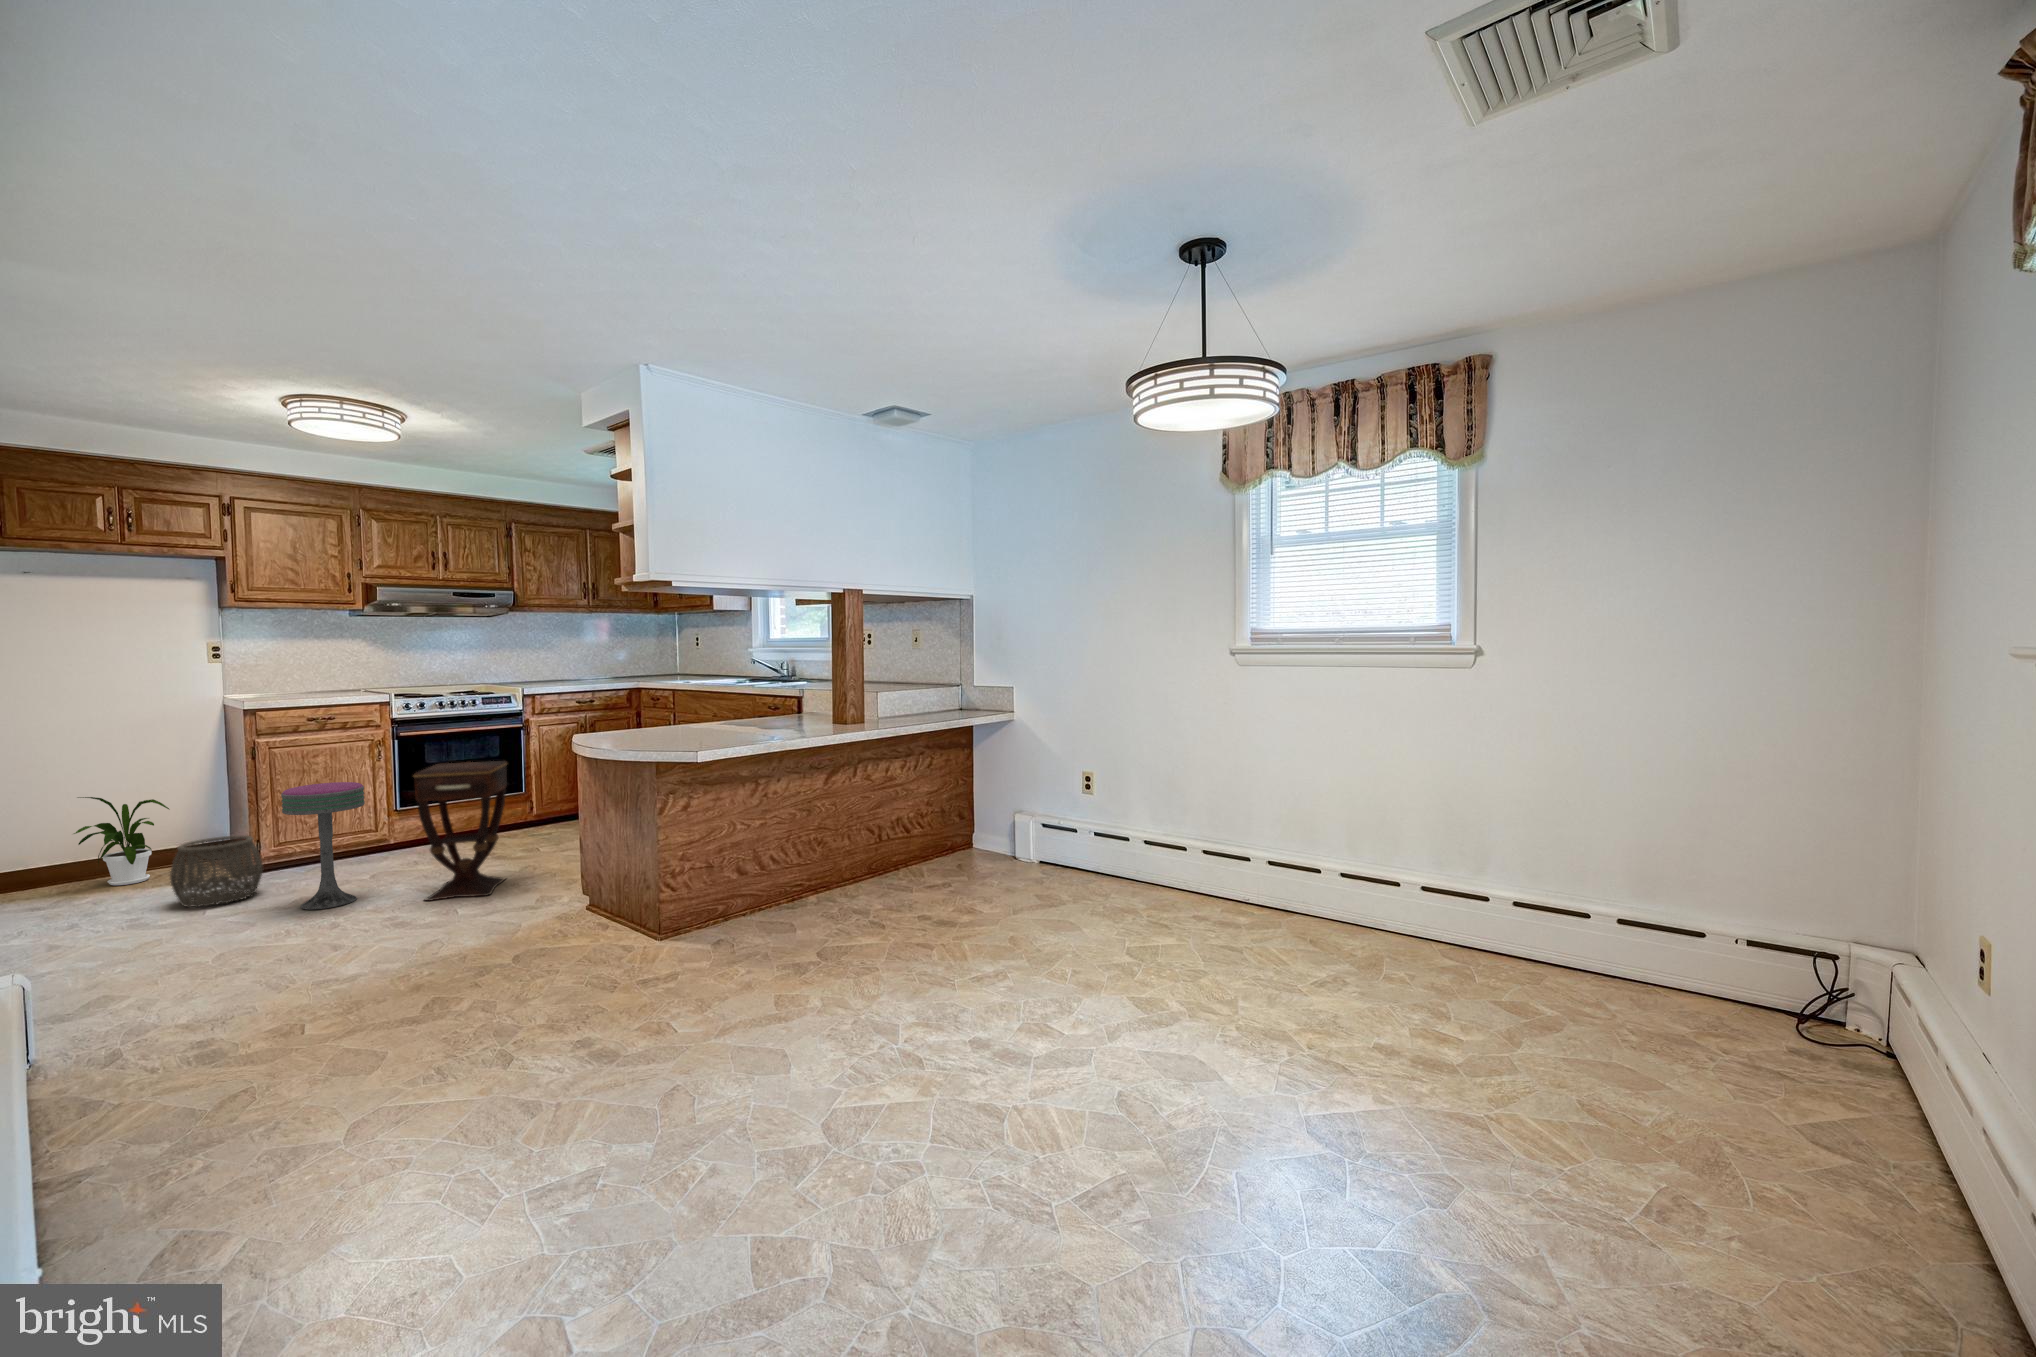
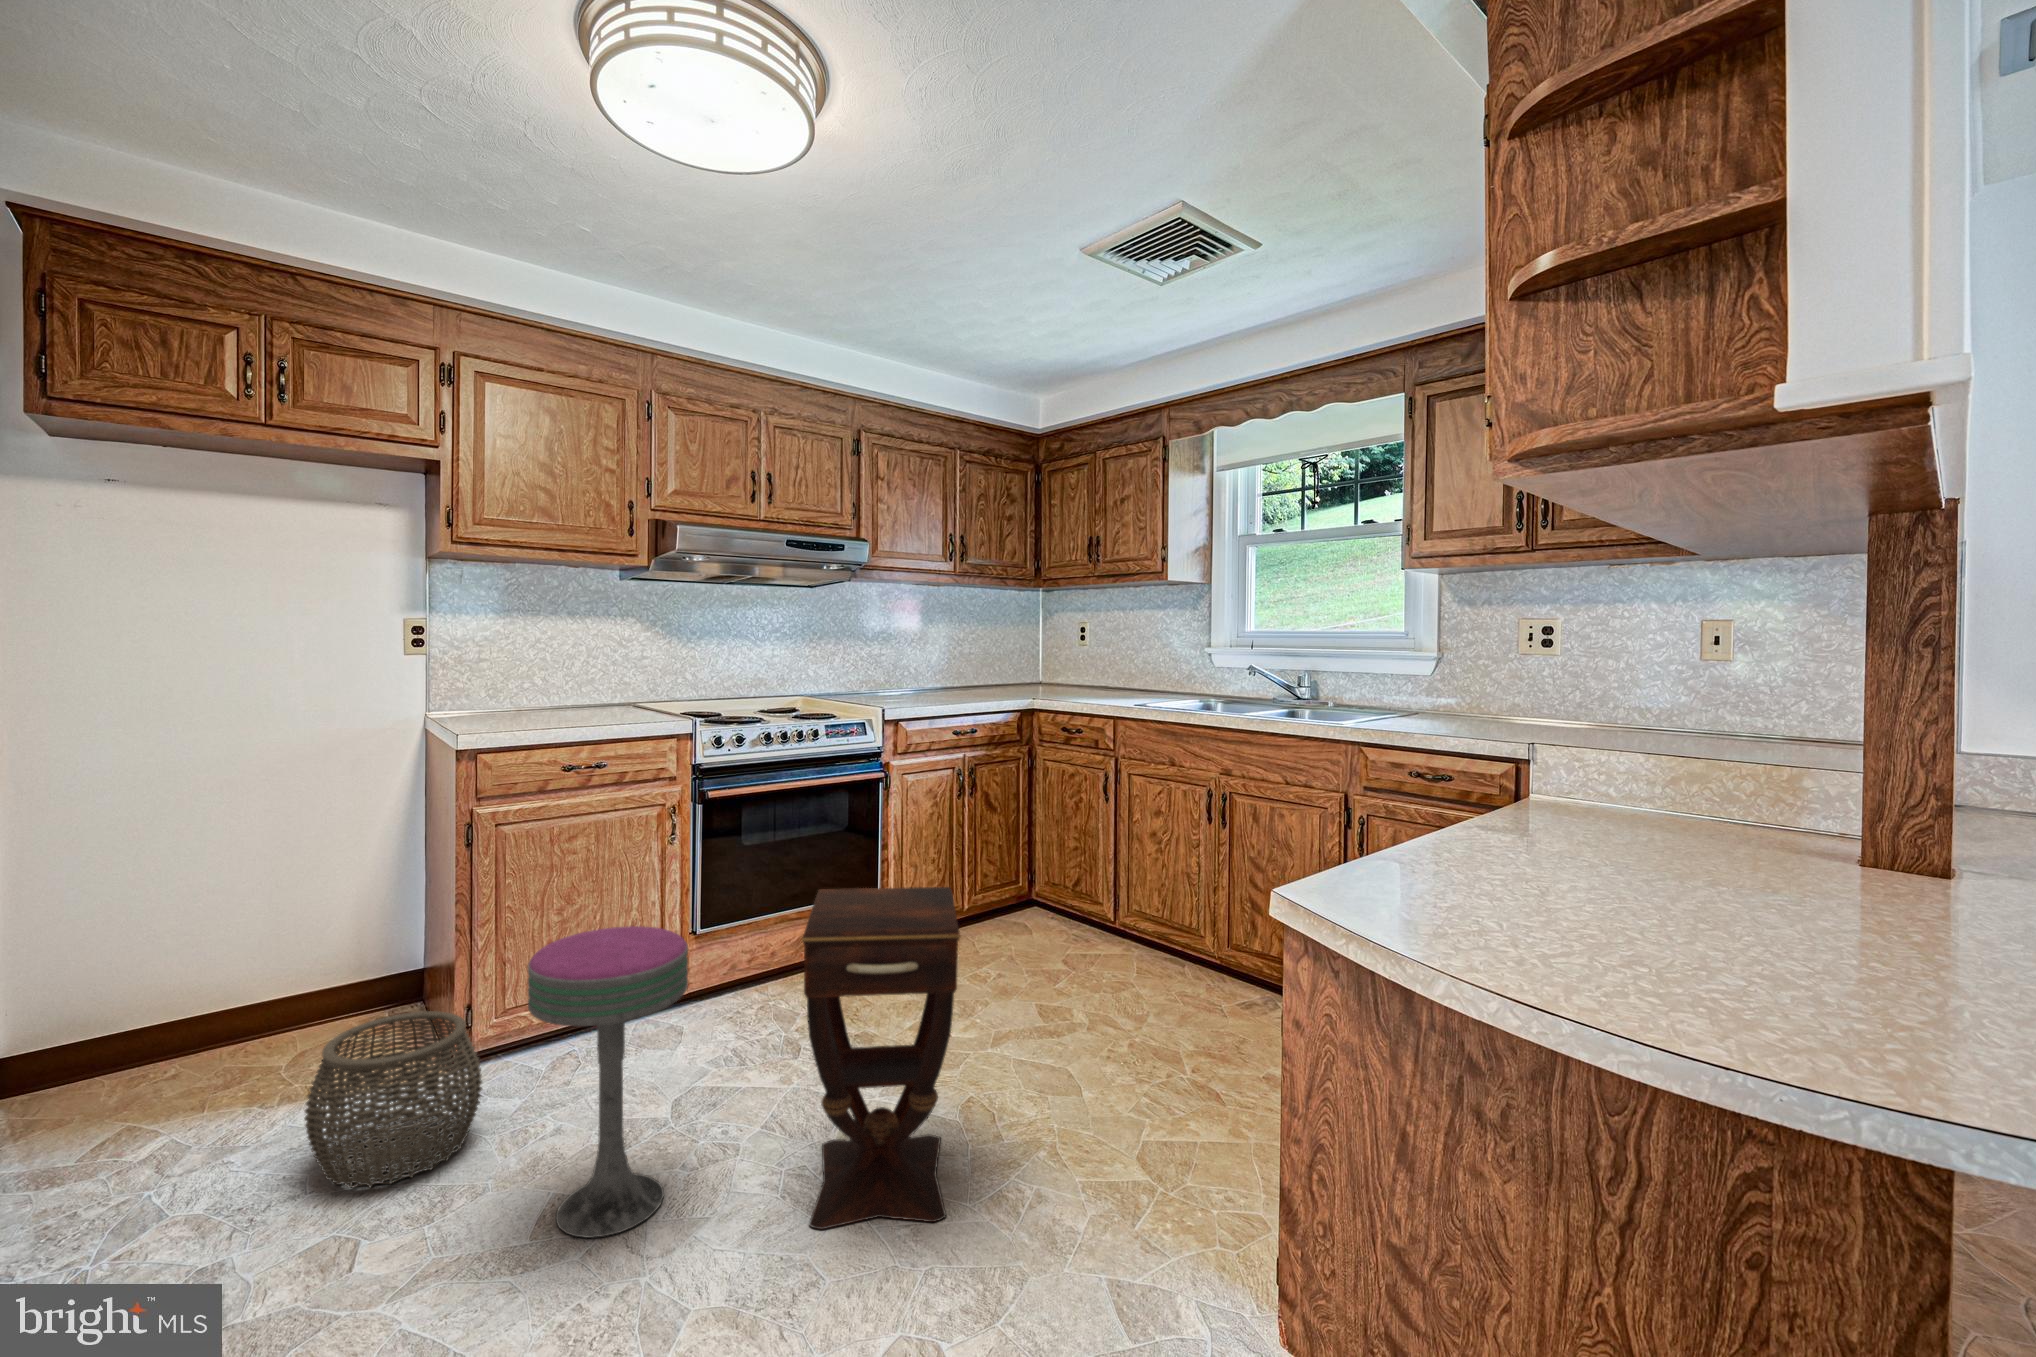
house plant: present [74,797,169,885] -> none [151,902,330,1070]

